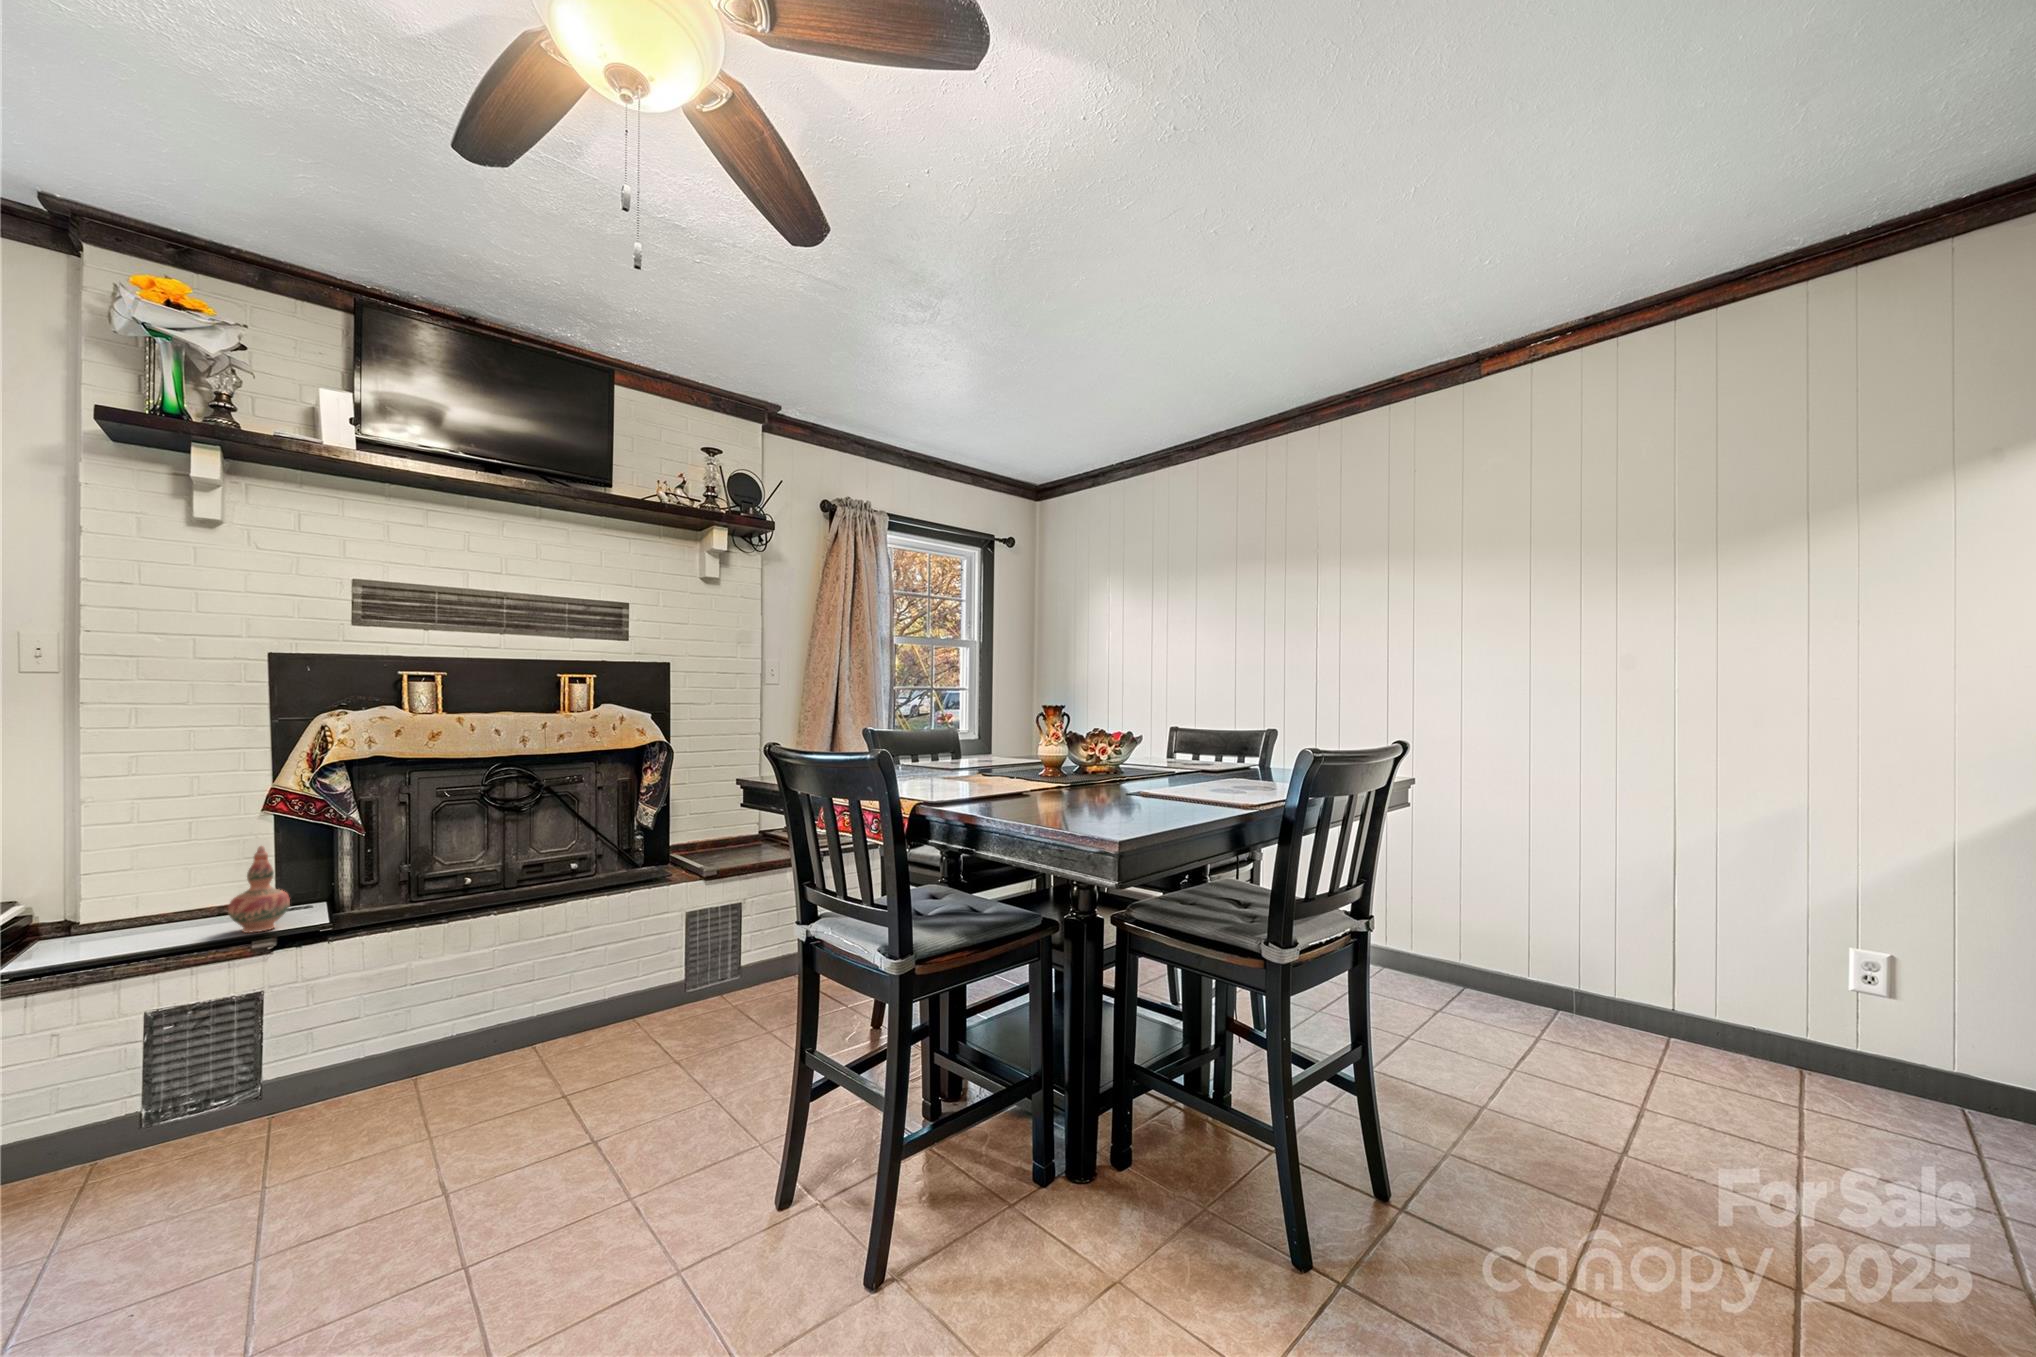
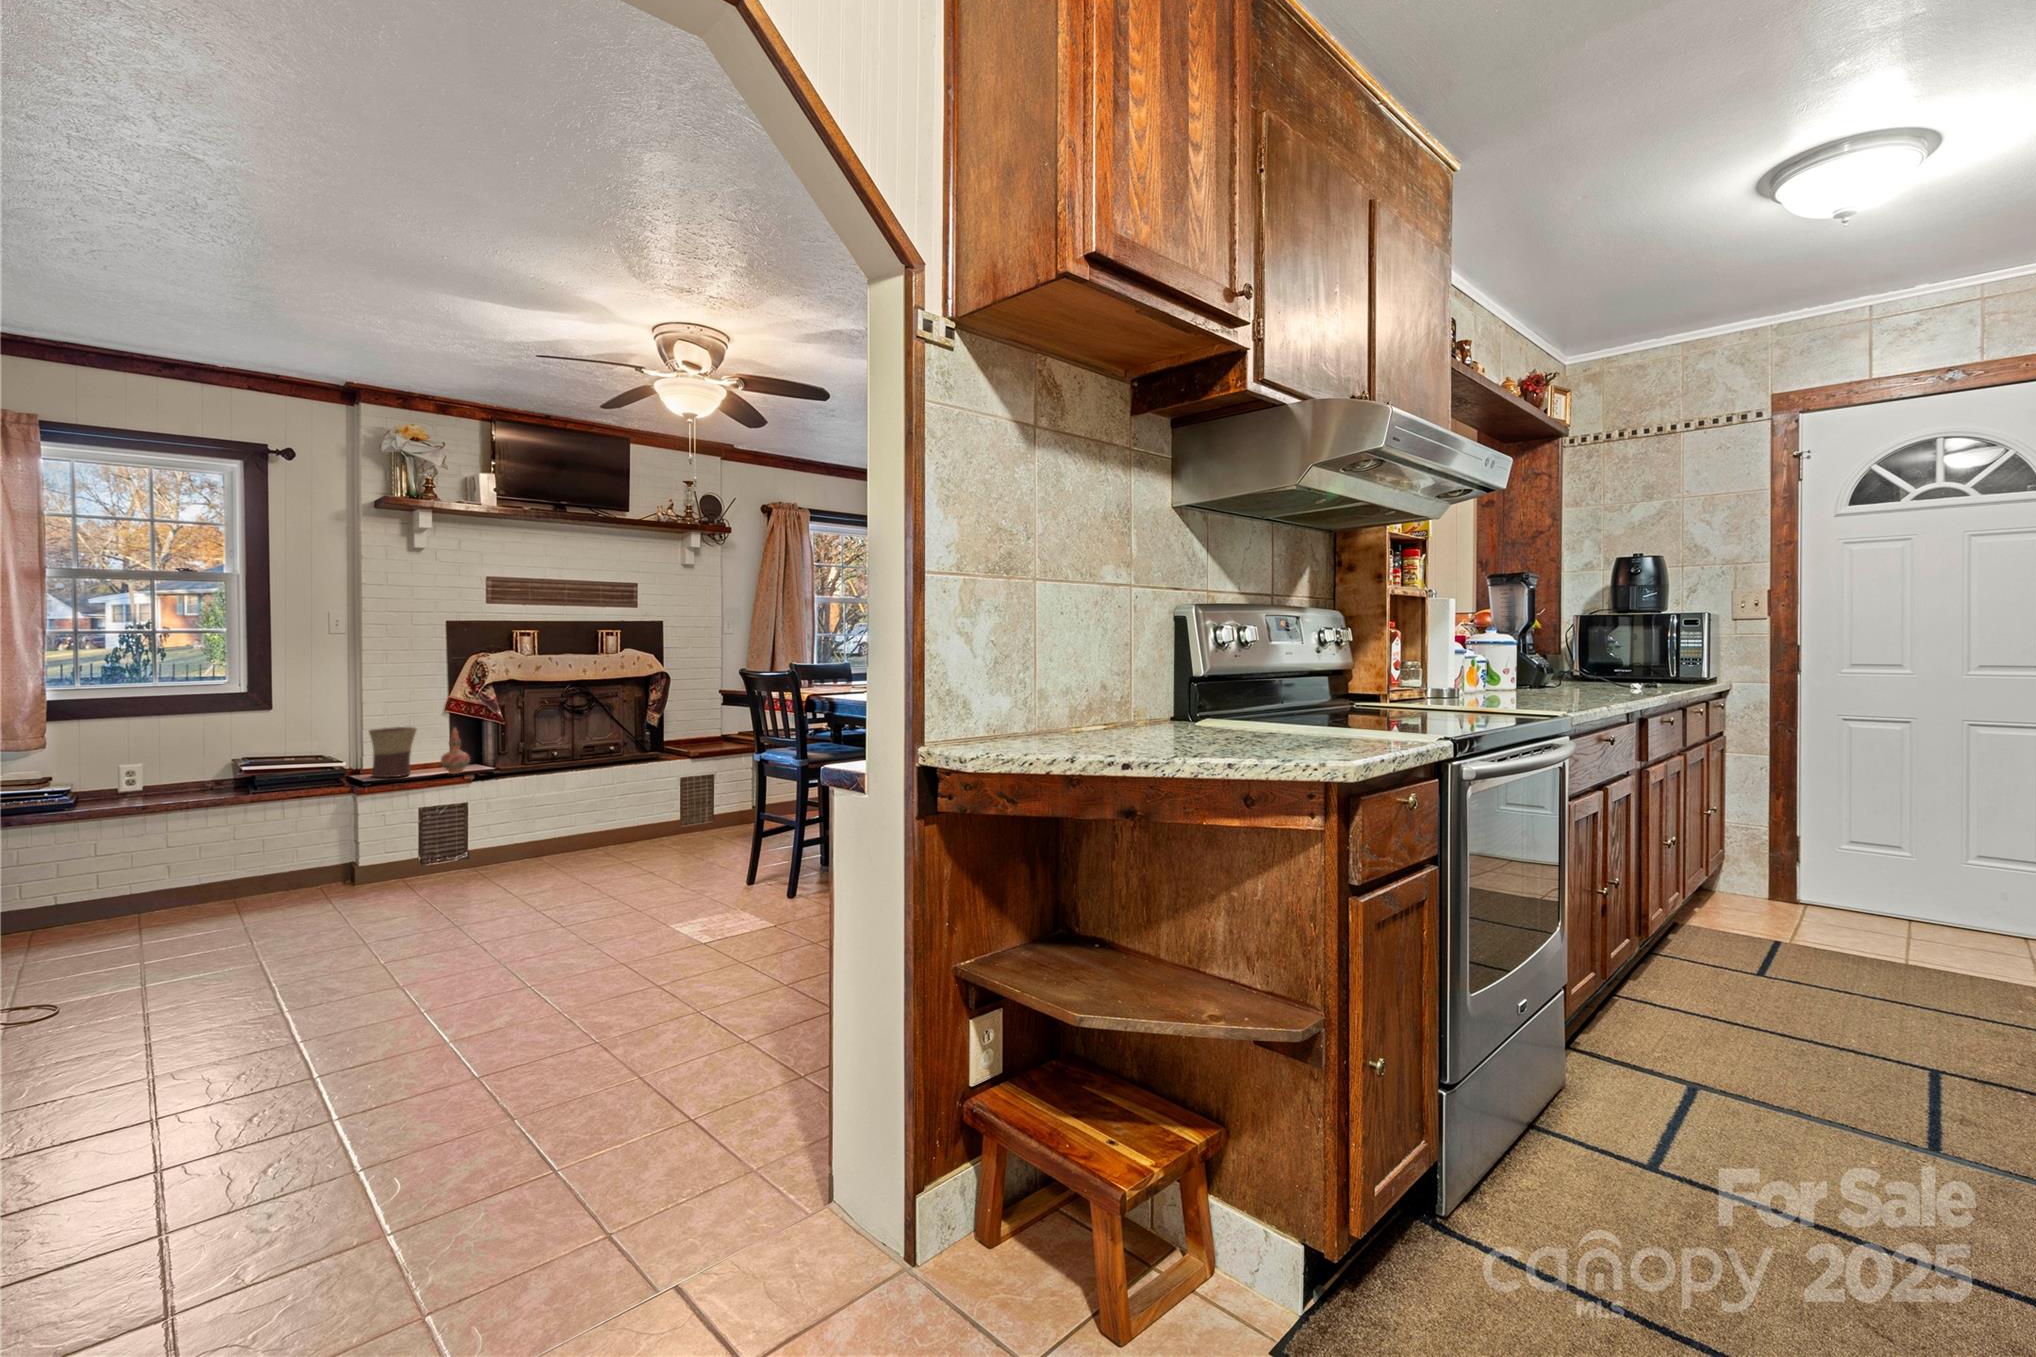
flower pot: none [73,847,183,949] -> present [369,727,417,777]

